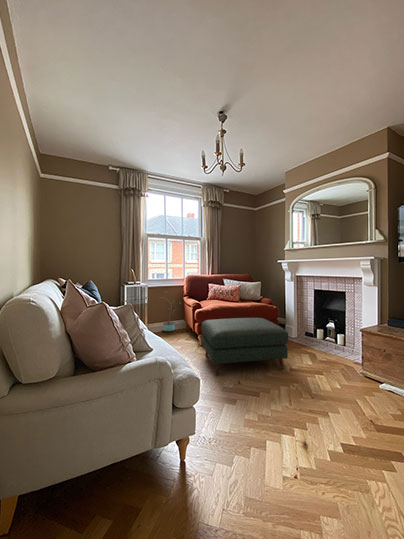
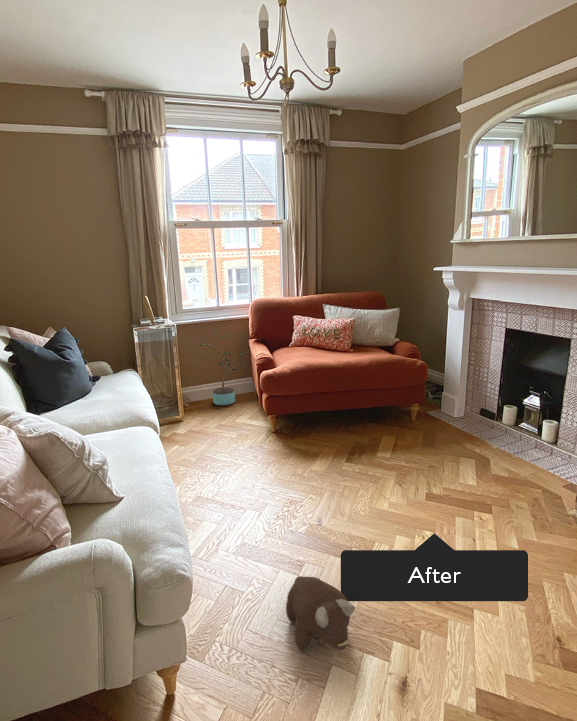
ottoman: present [201,318,288,375] -> none [262,391,425,507]
plush toy: none [238,397,278,435] -> present [286,576,355,651]

